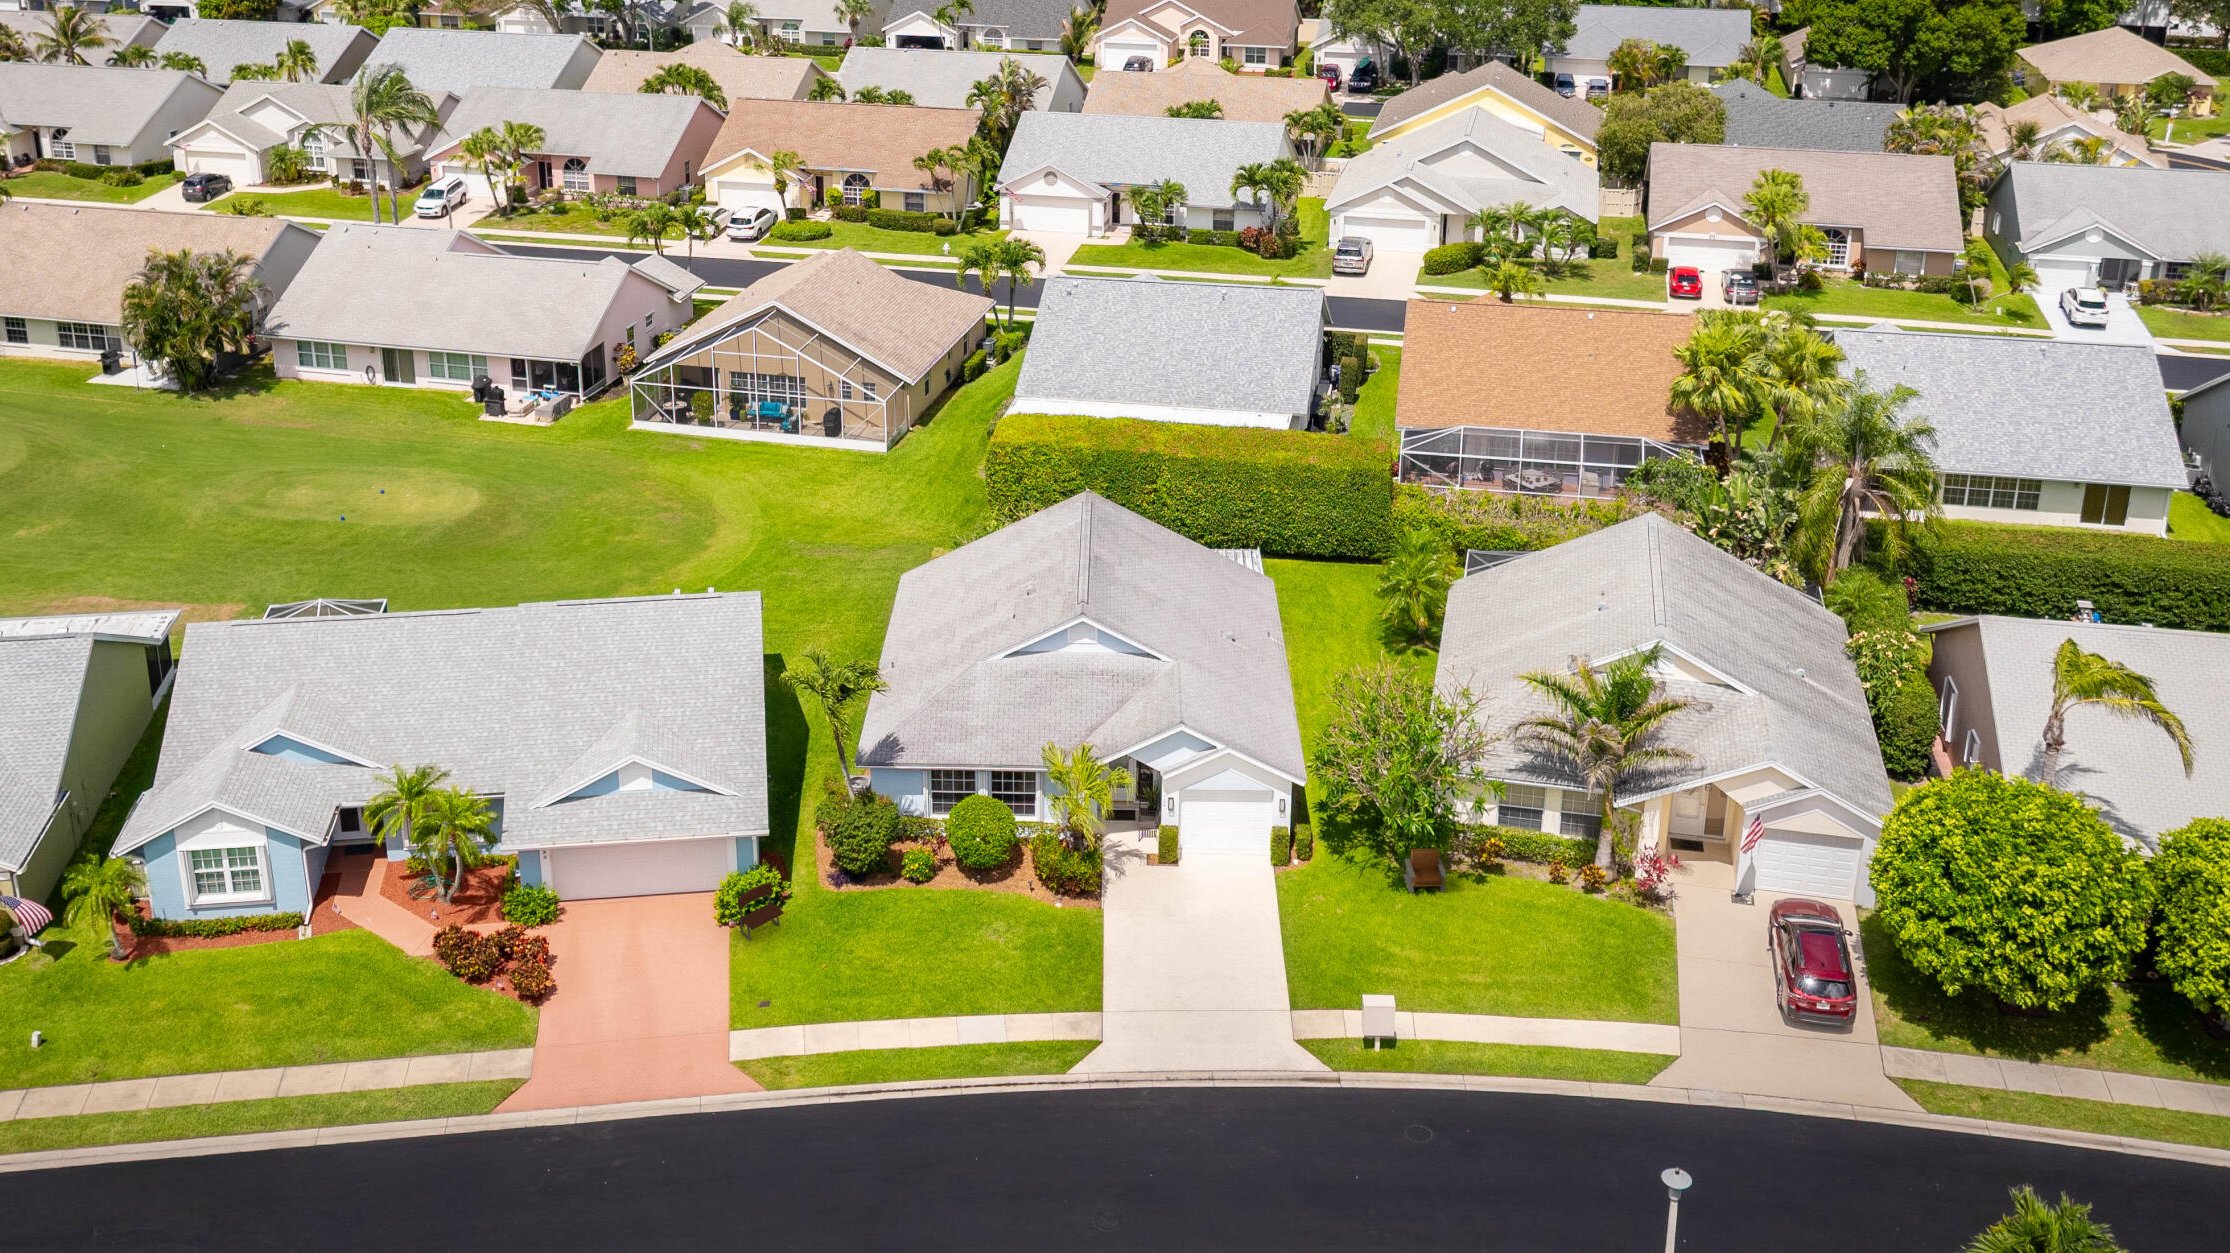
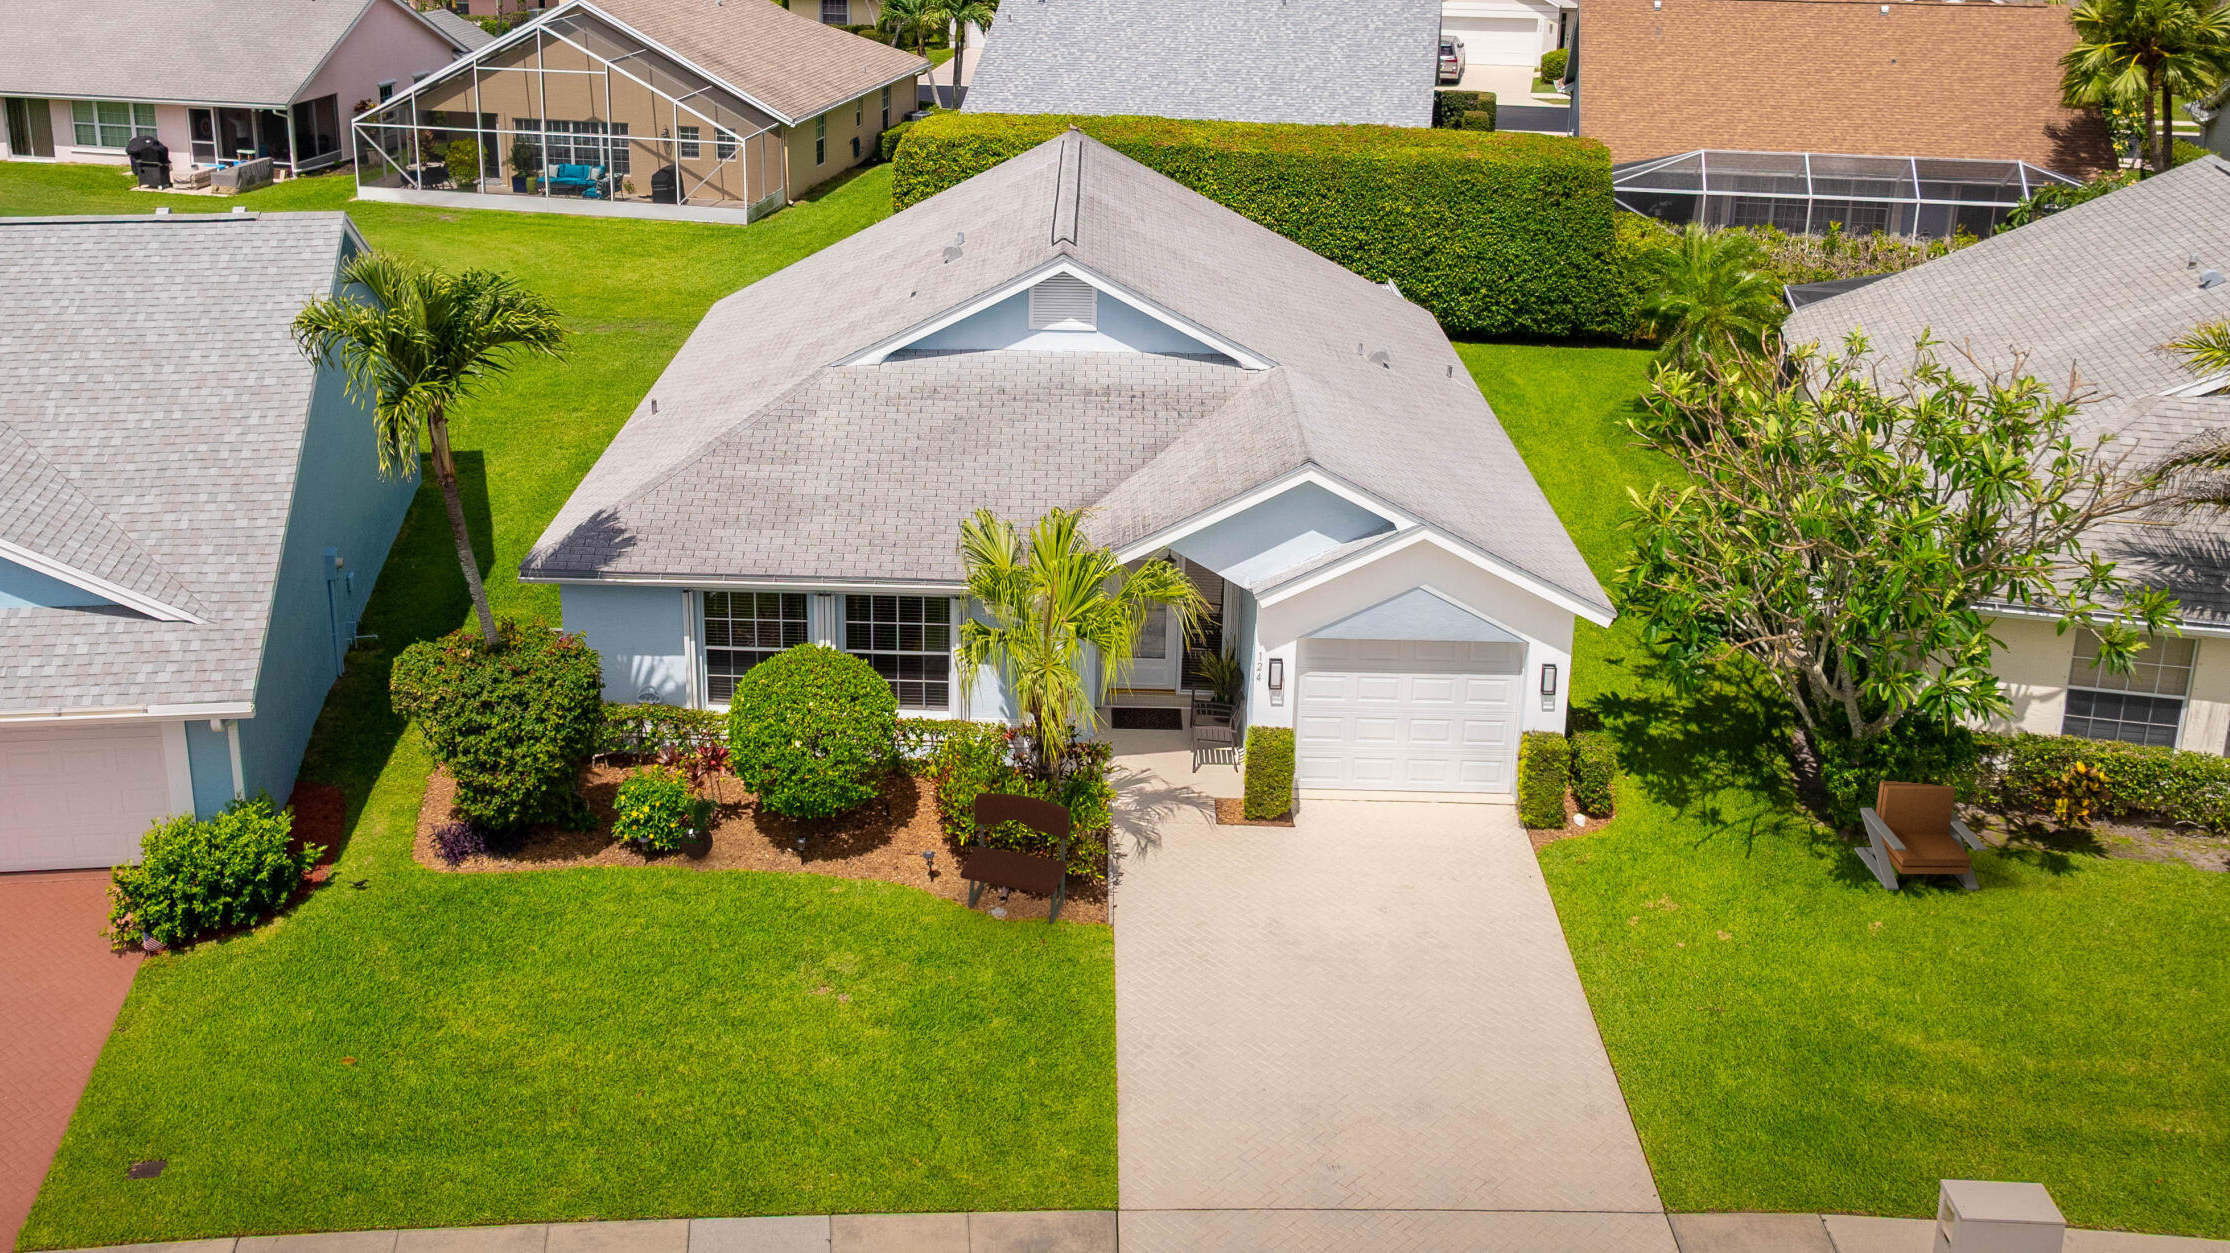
potted tree: none [930,860,948,885] -> present [680,793,719,858]
bench: present [738,883,784,941] -> present [960,793,1070,924]

